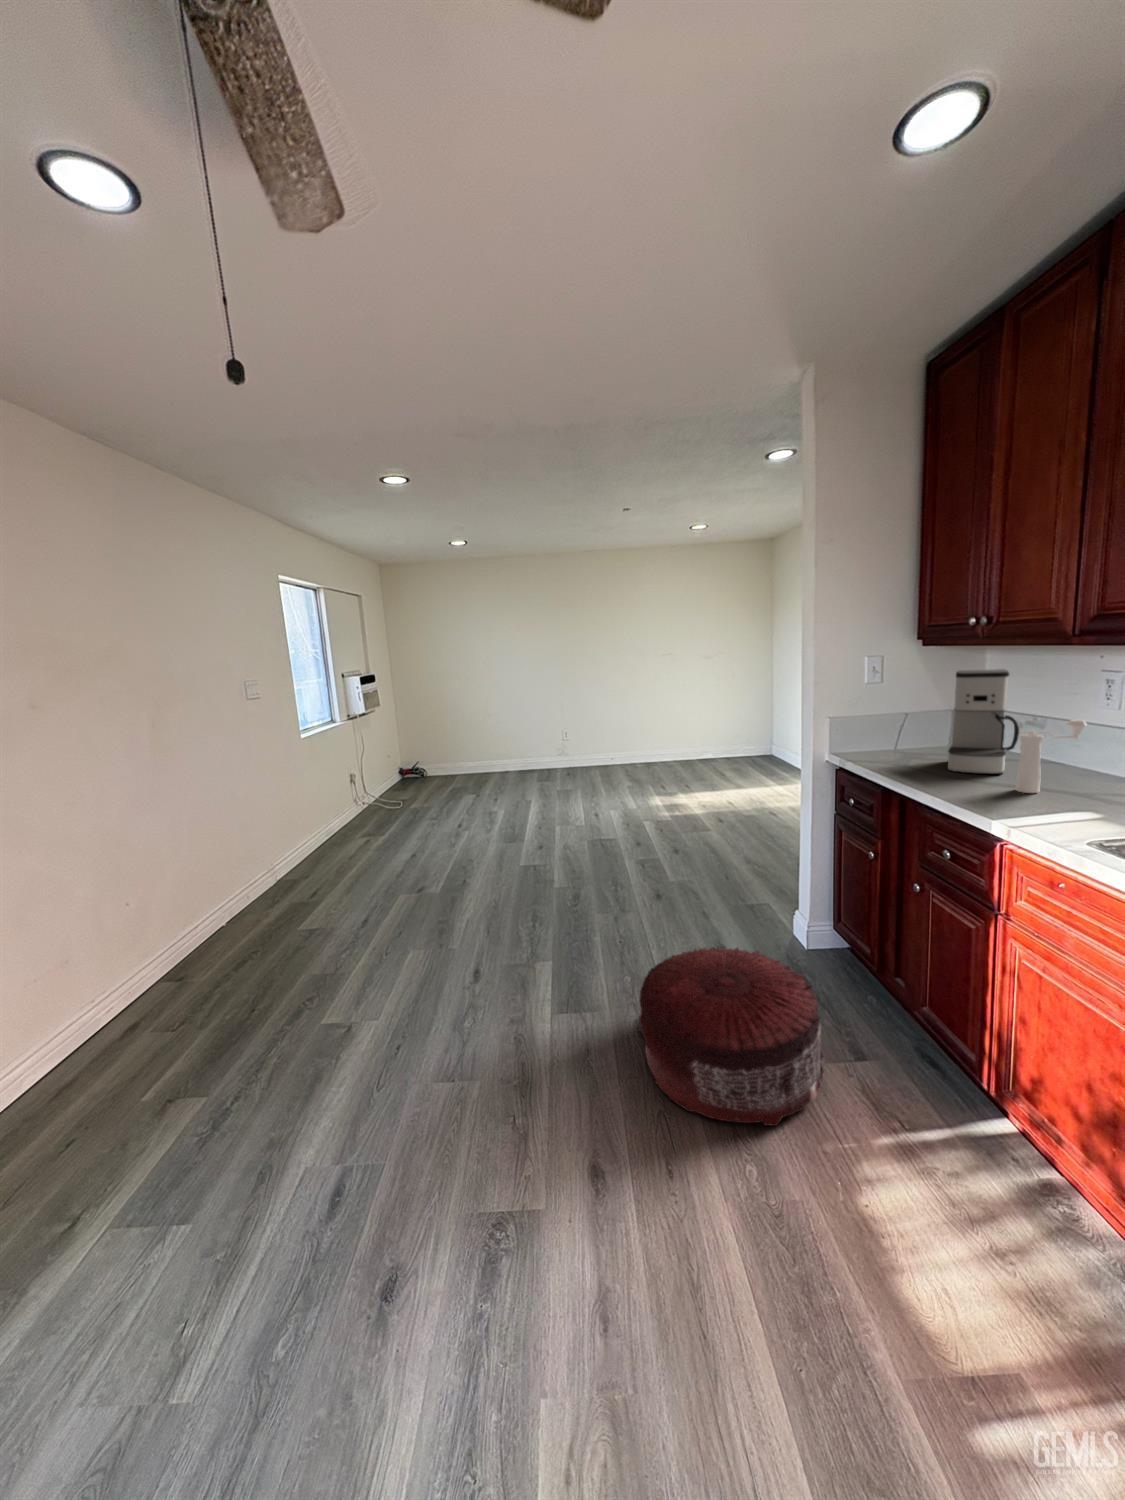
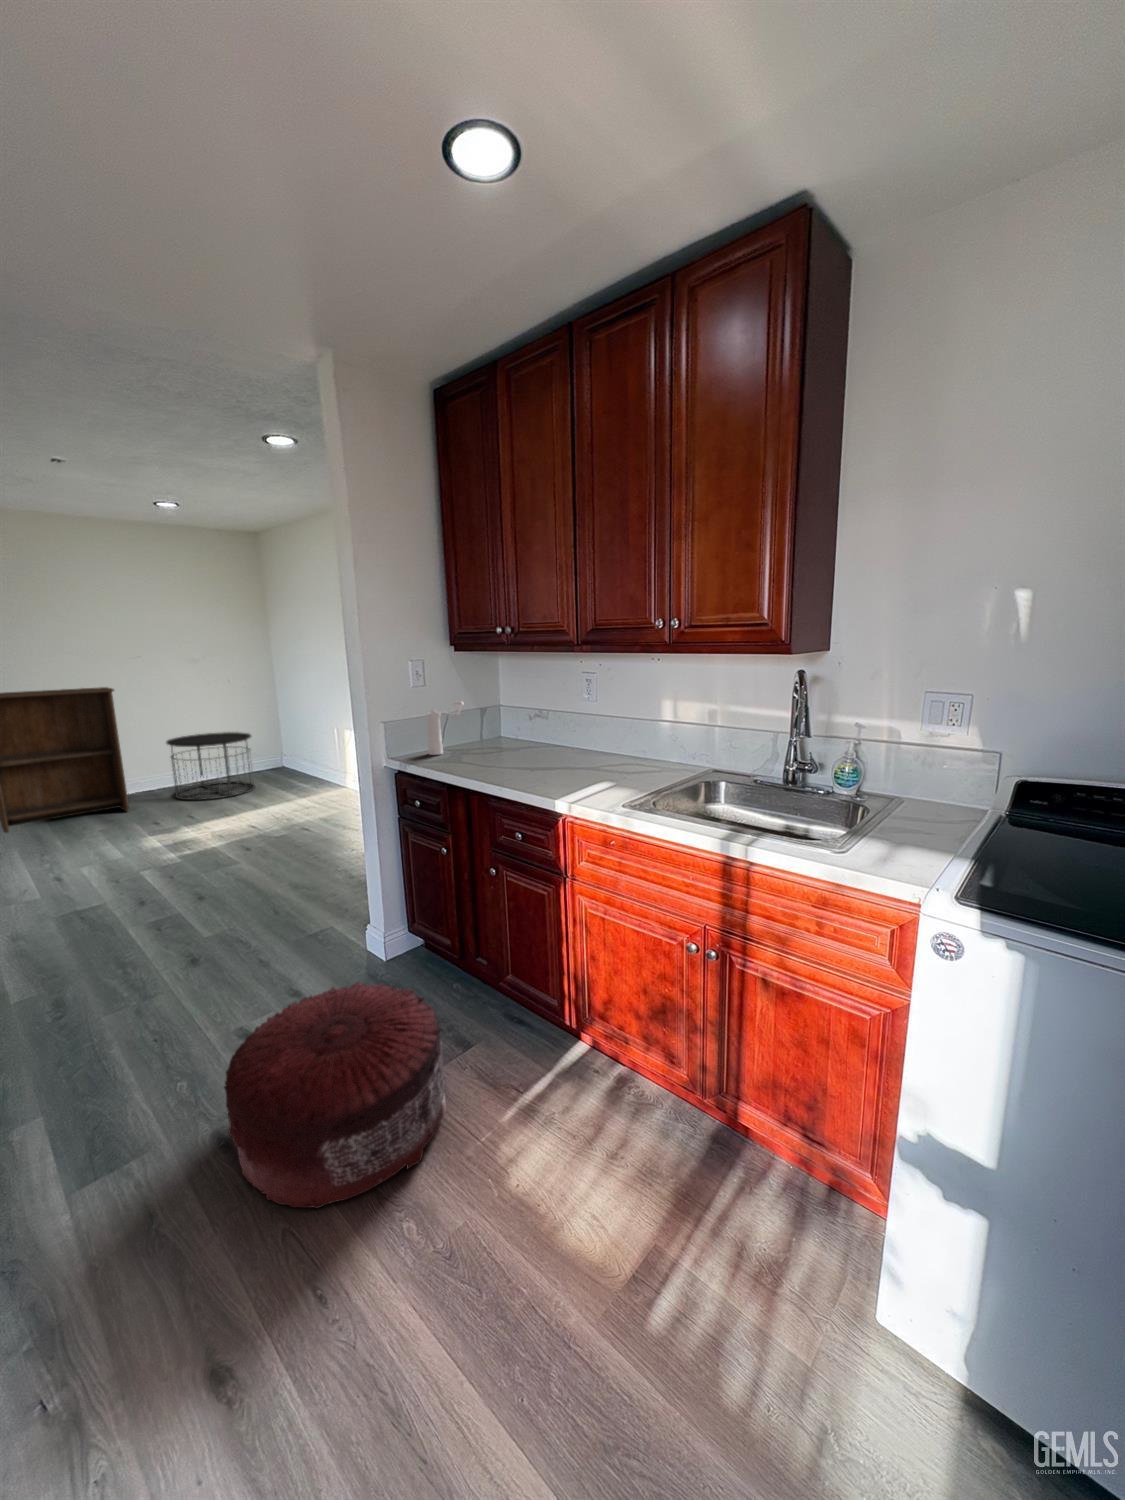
coffee maker: present [948,669,1019,774] -> none [492,673,542,762]
bookshelf: none [571,680,649,780] -> present [0,687,130,833]
side table: none [679,719,743,775] -> present [166,732,255,800]
pepper mill: present [1016,720,1086,793] -> present [427,701,463,755]

